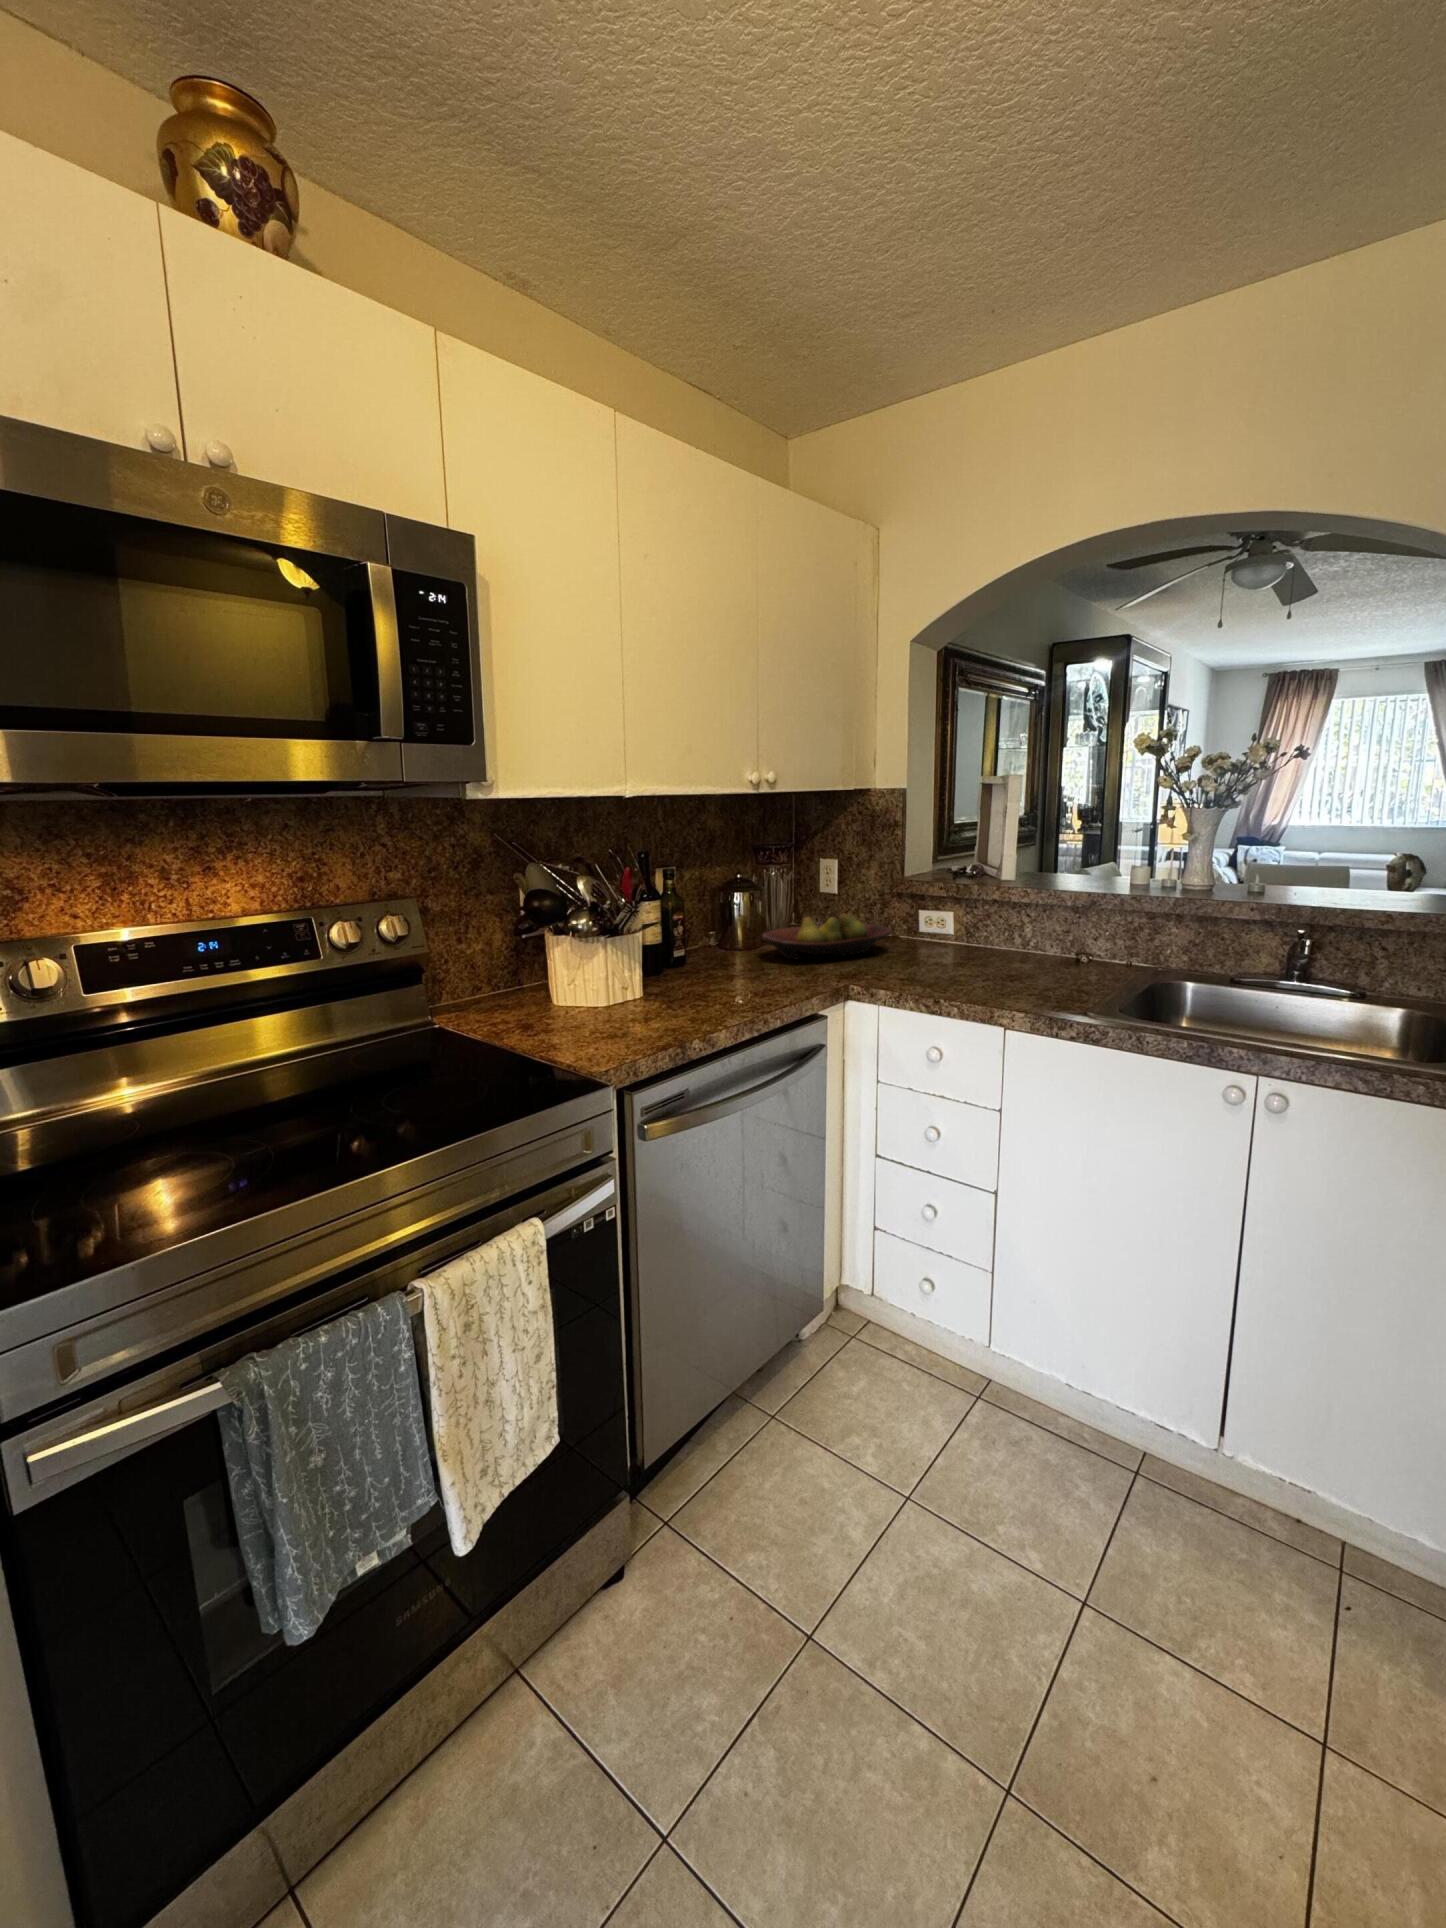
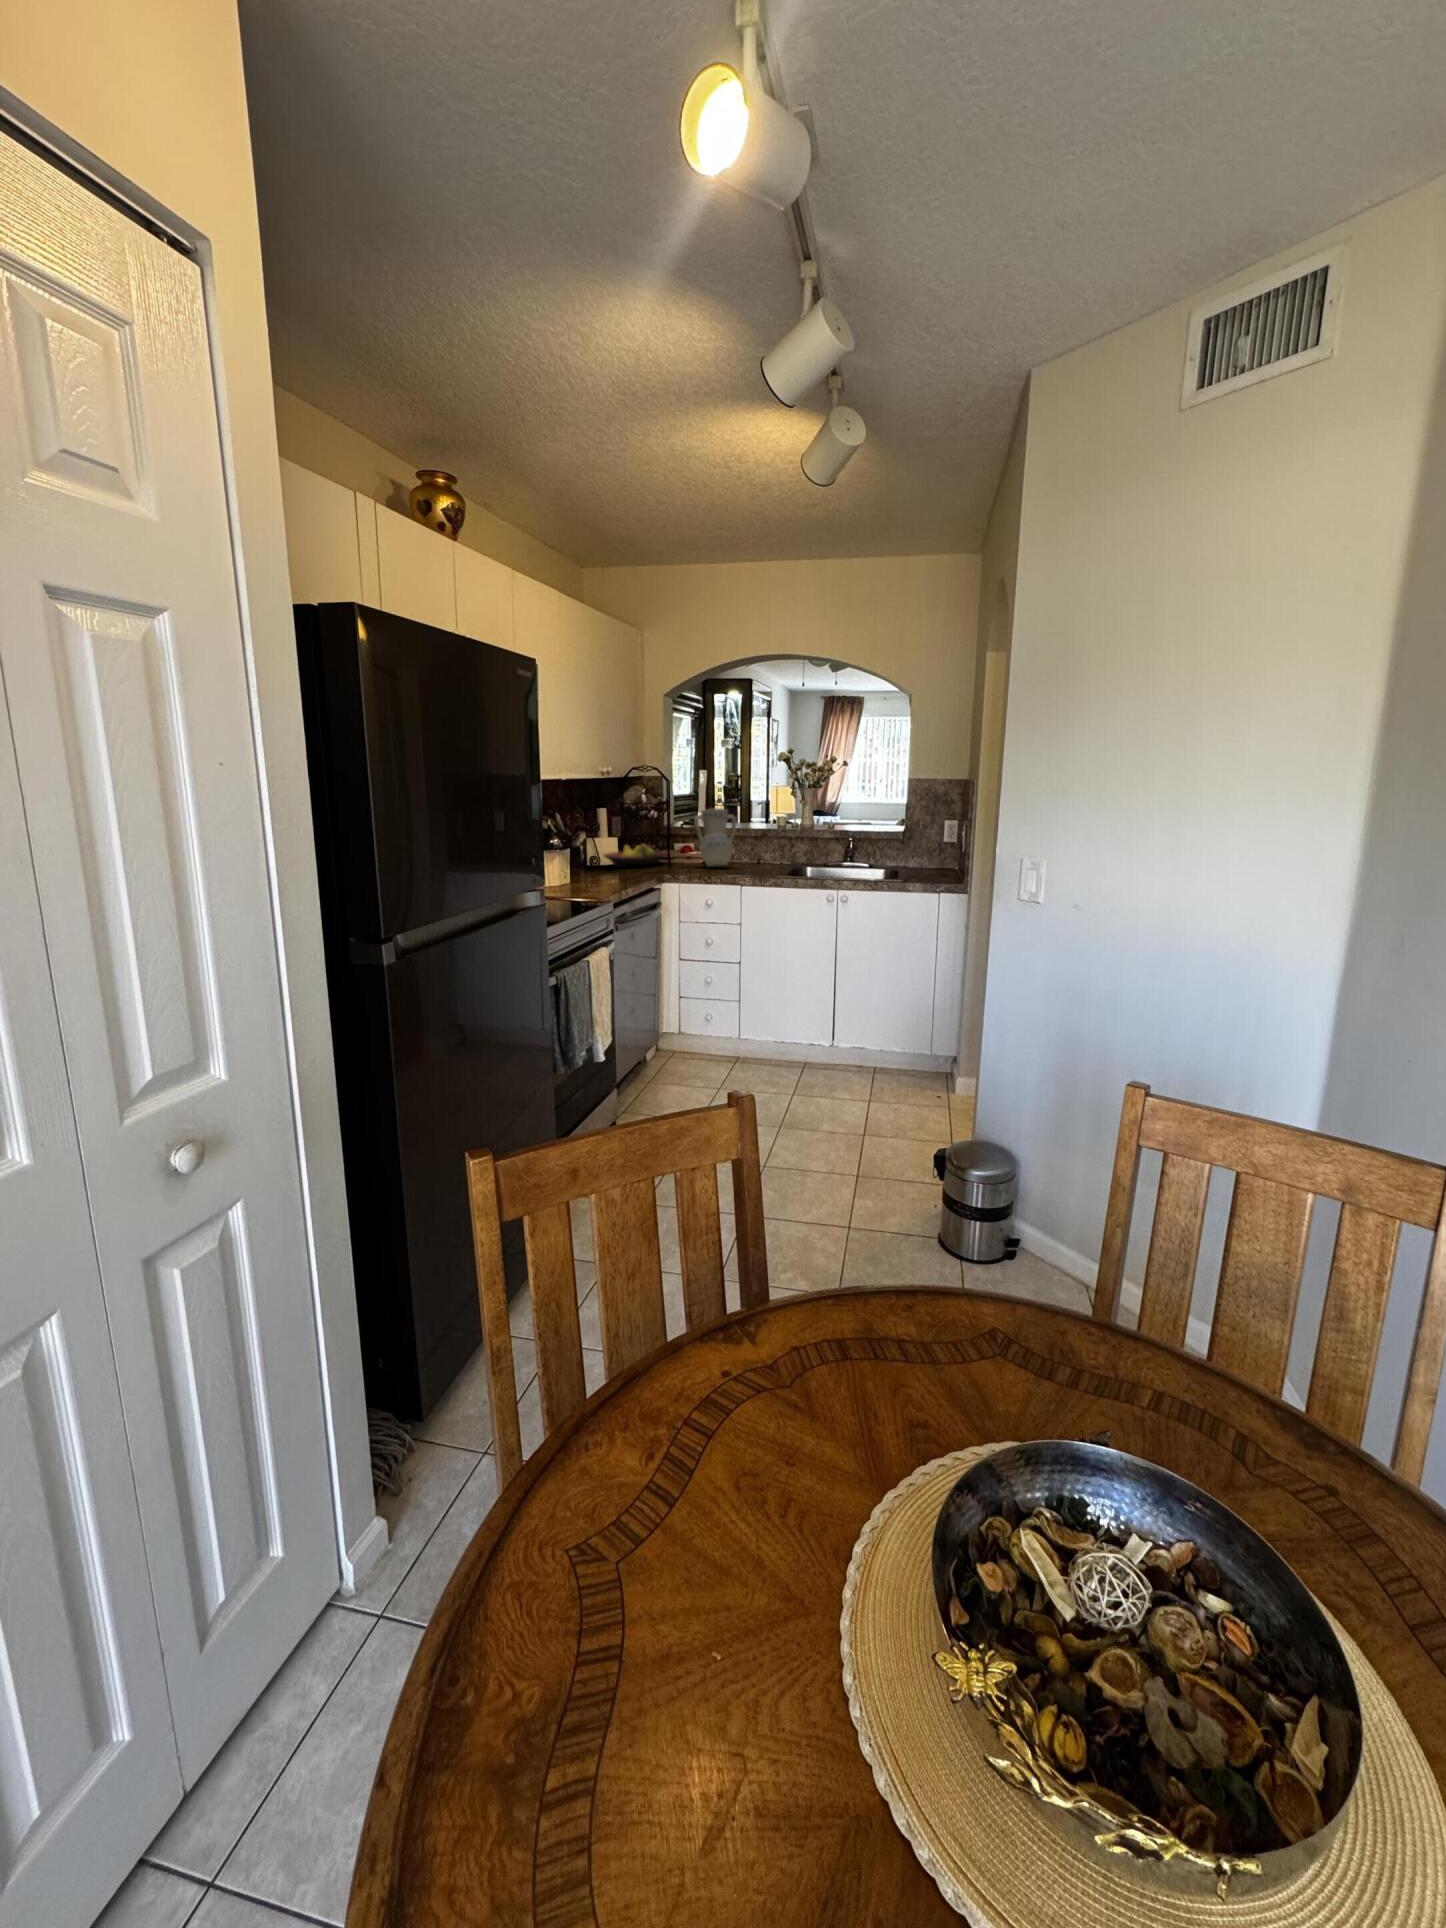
vase: none [930,853,1023,969] -> present [694,809,736,867]

